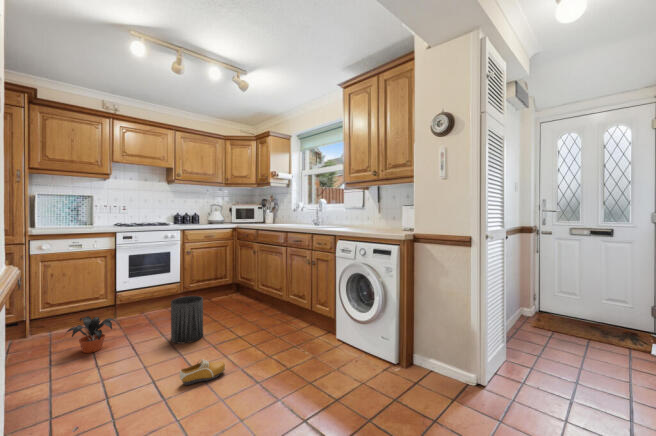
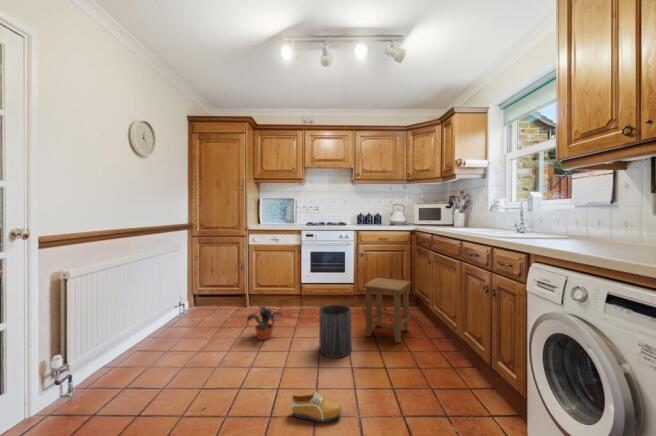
stool: none [207,269,244,321] -> present [363,278,410,343]

